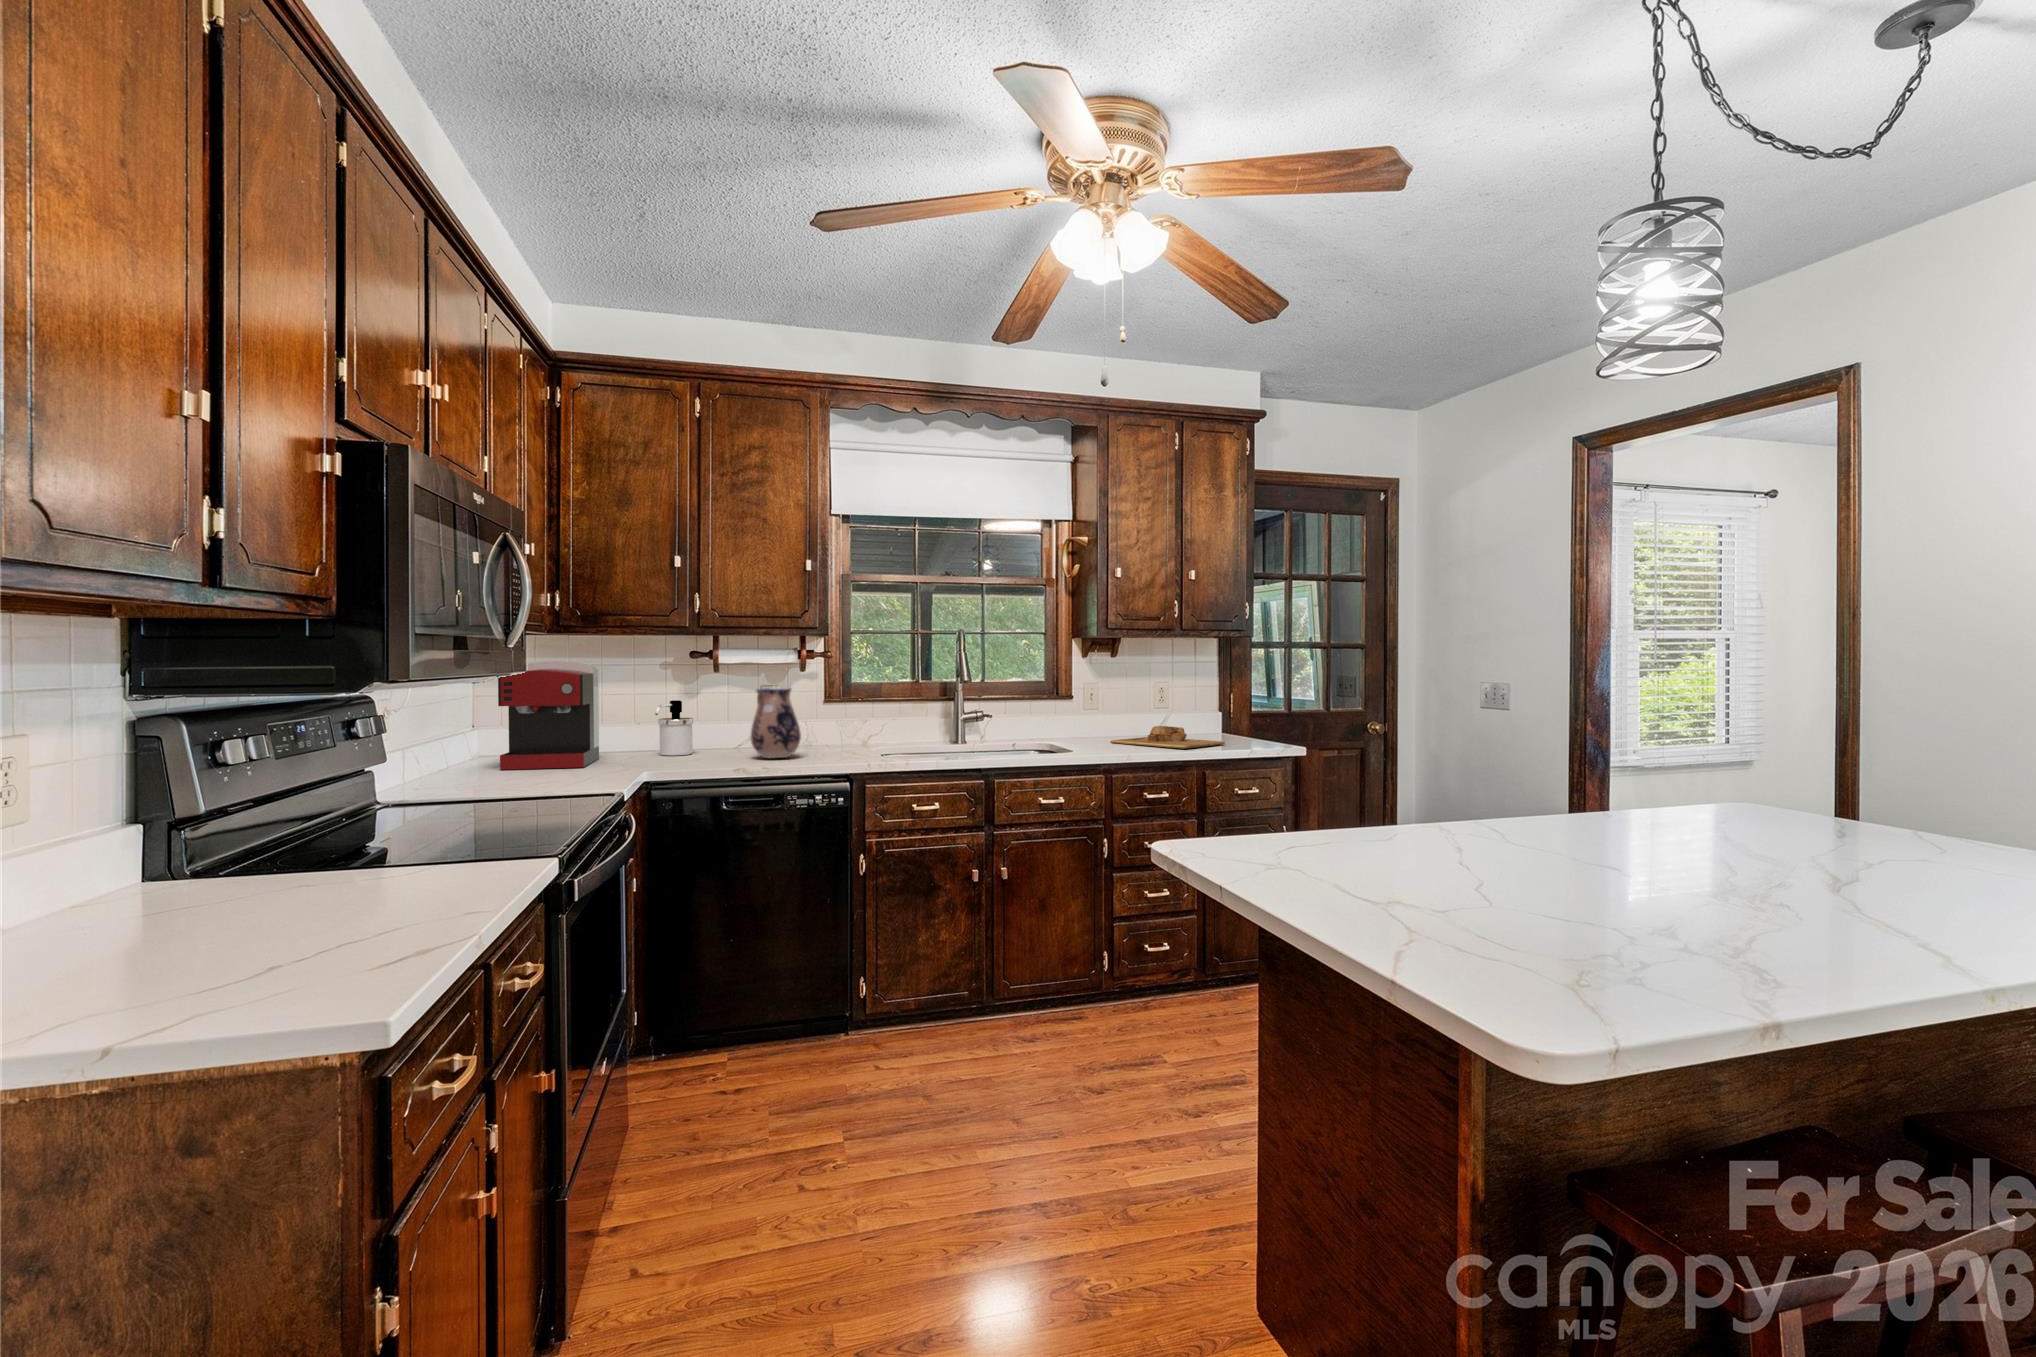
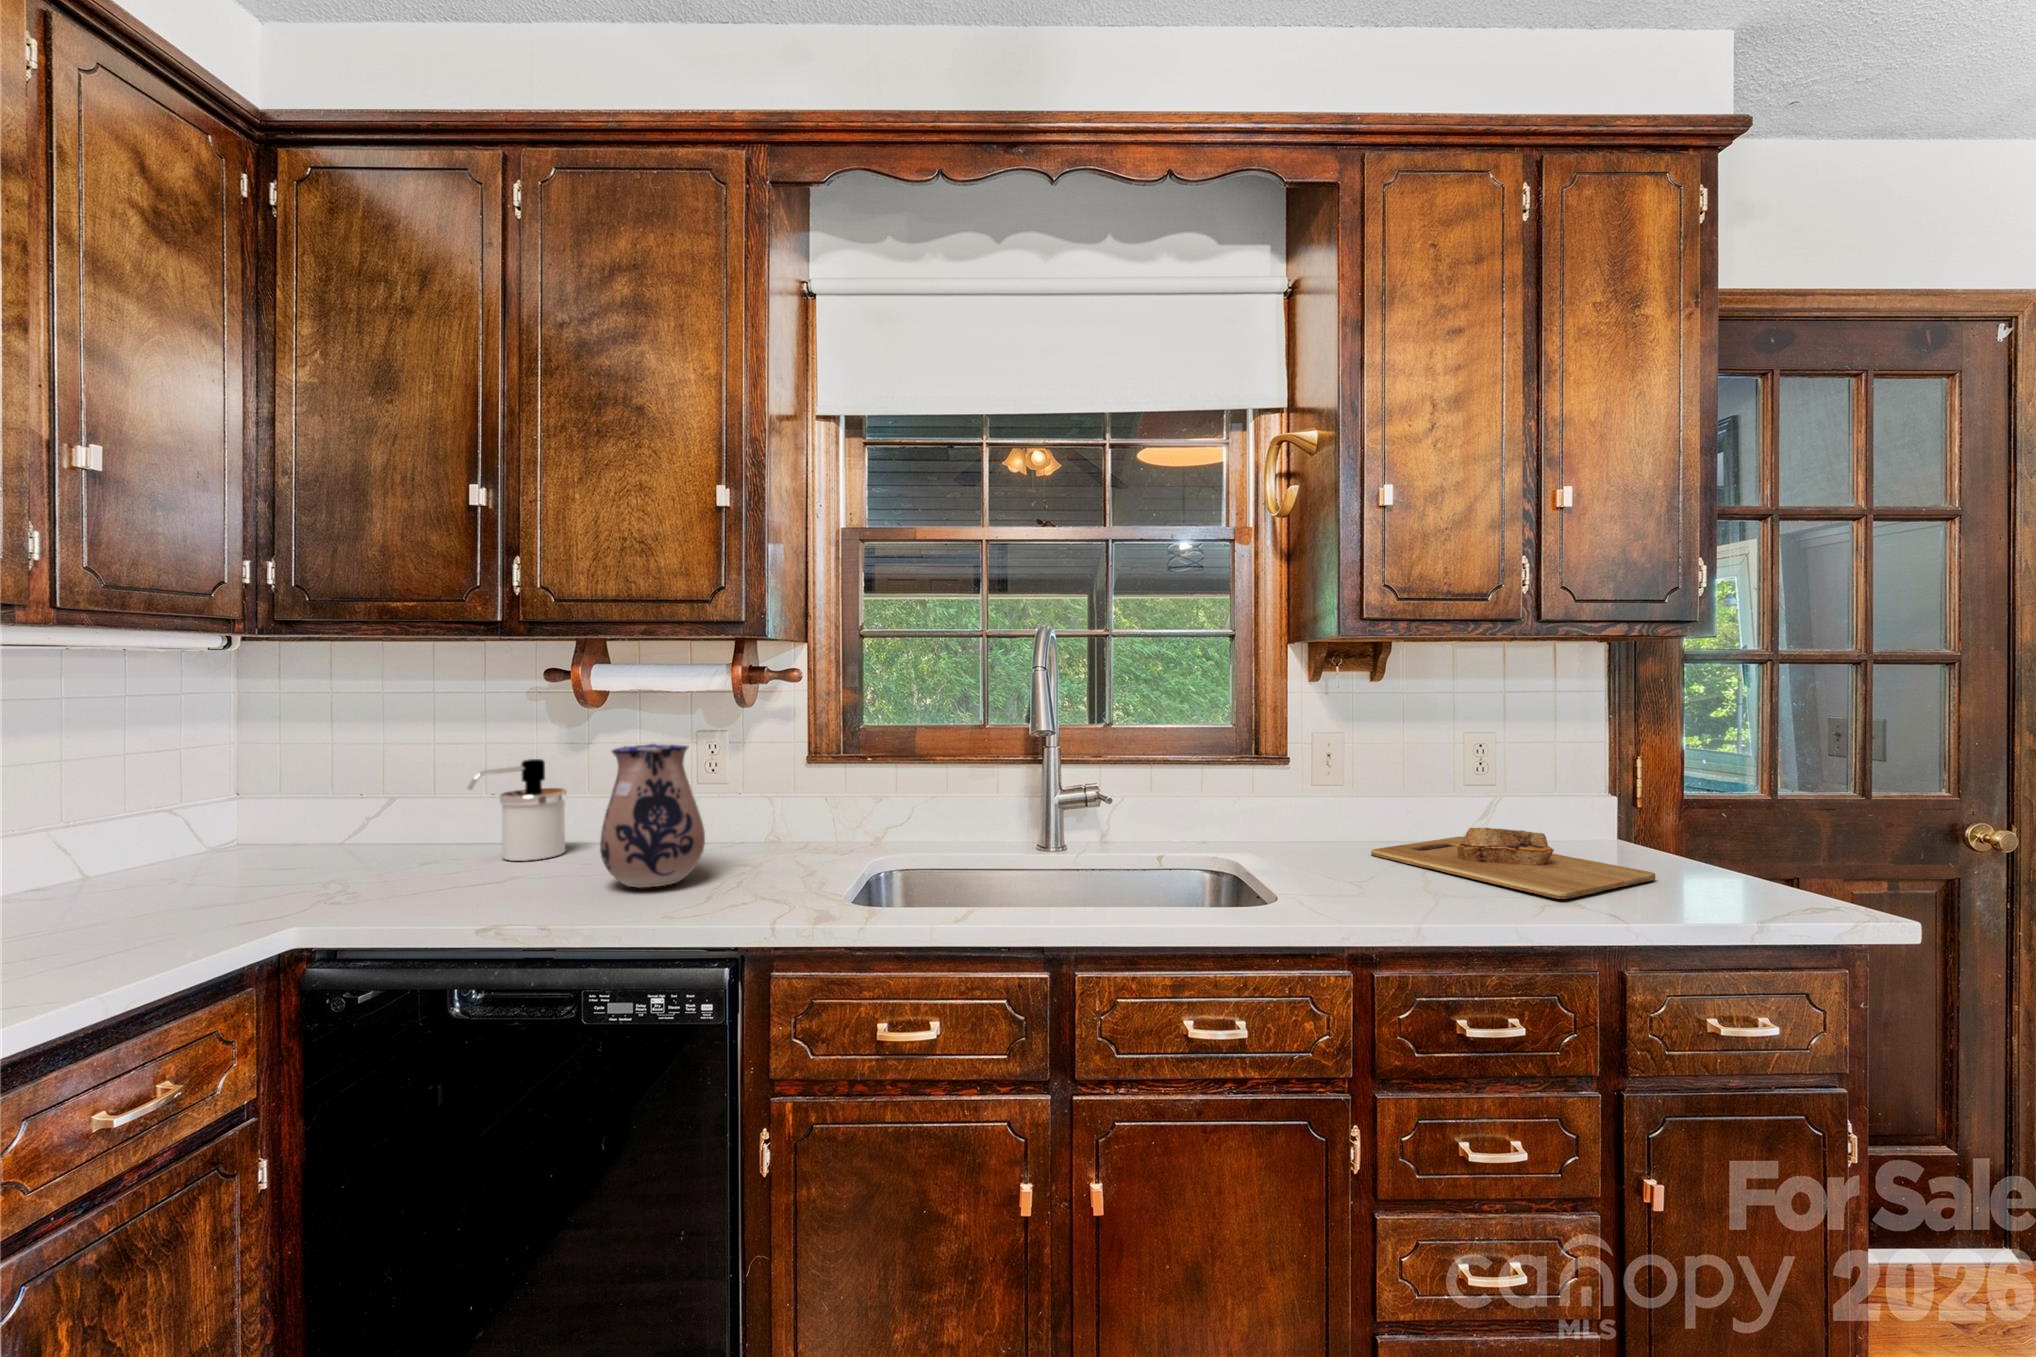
coffee maker: present [498,661,599,770] -> none [109,692,384,903]

